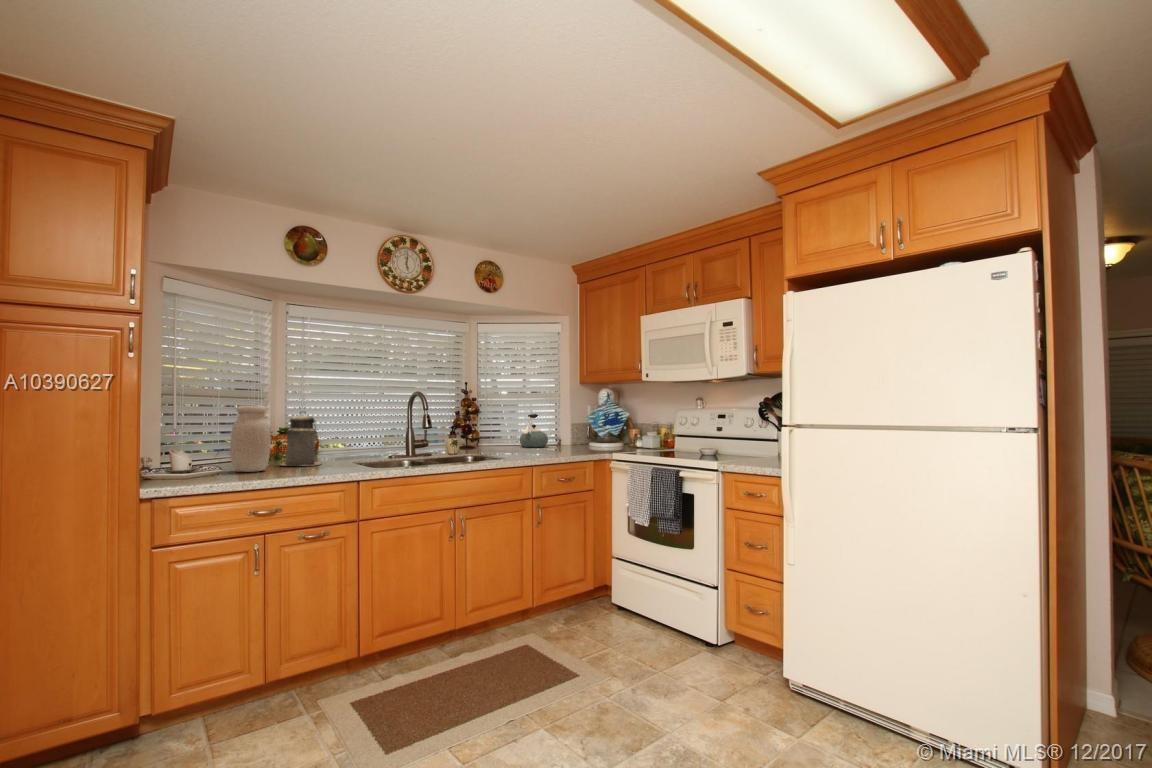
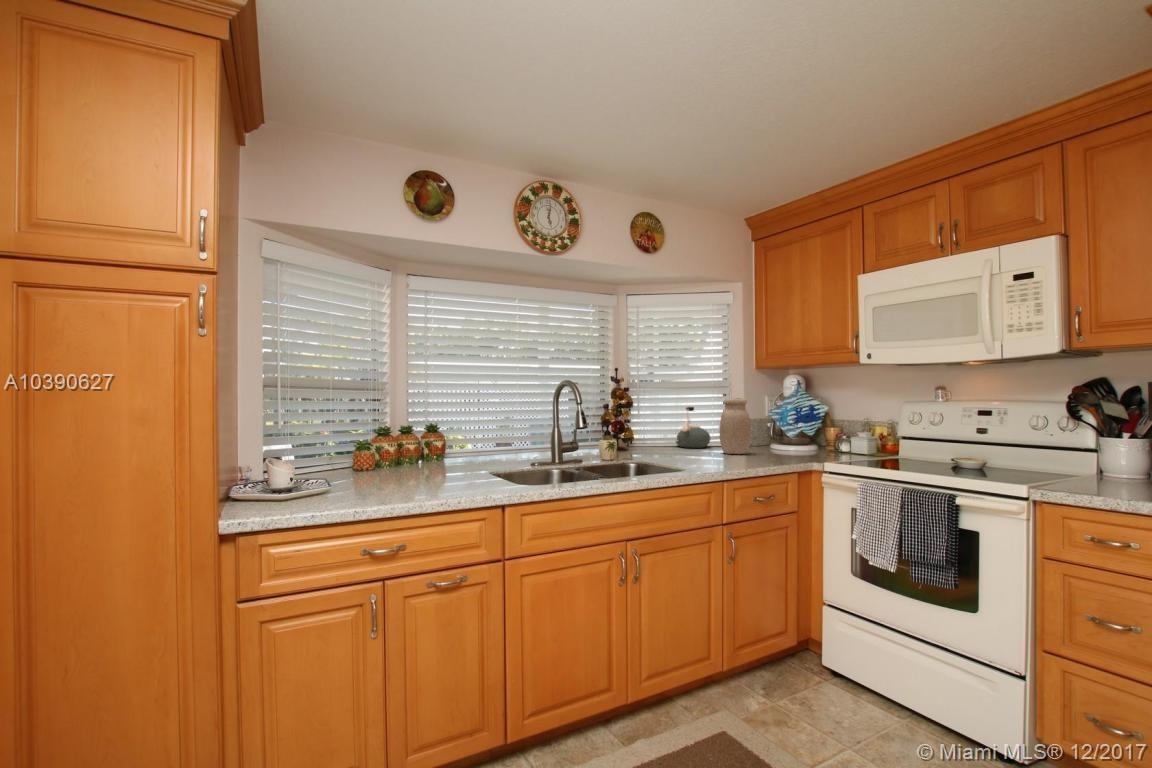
jar: present [230,405,271,472] -> present [720,398,751,454]
canister: present [281,411,321,466] -> none [402,406,453,478]

